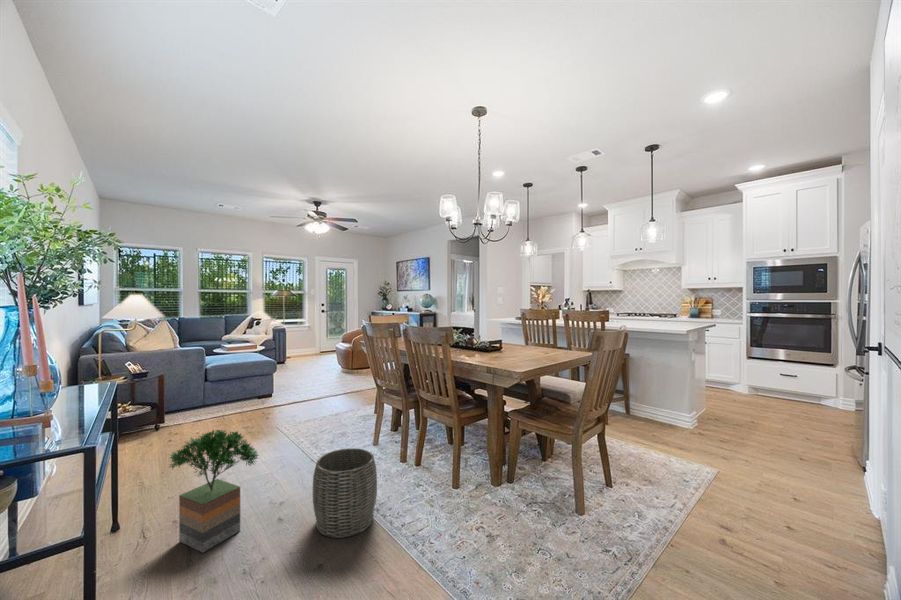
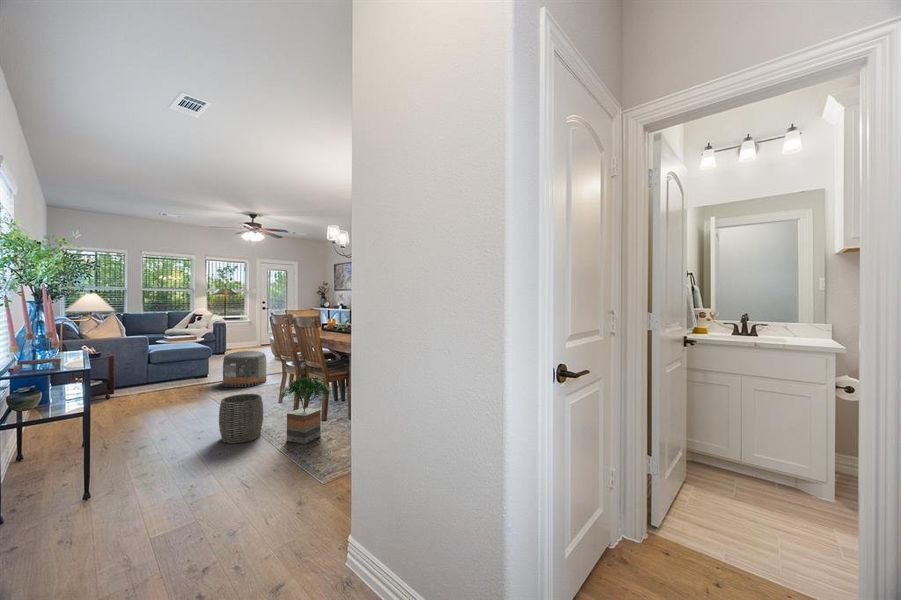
pouf: none [293,367,345,415] -> present [223,351,267,387]
potted tree: present [170,430,258,553] -> present [281,377,331,444]

